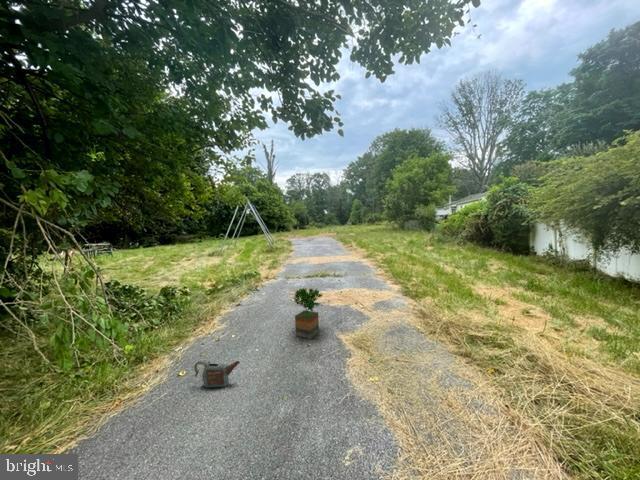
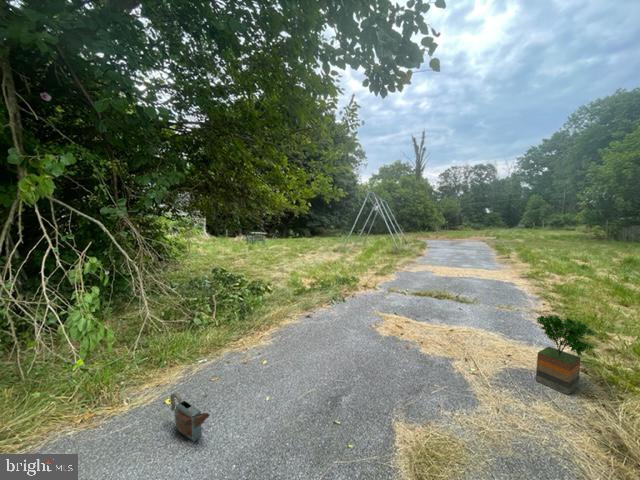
potted tree: present [294,288,322,339] -> present [536,315,595,395]

